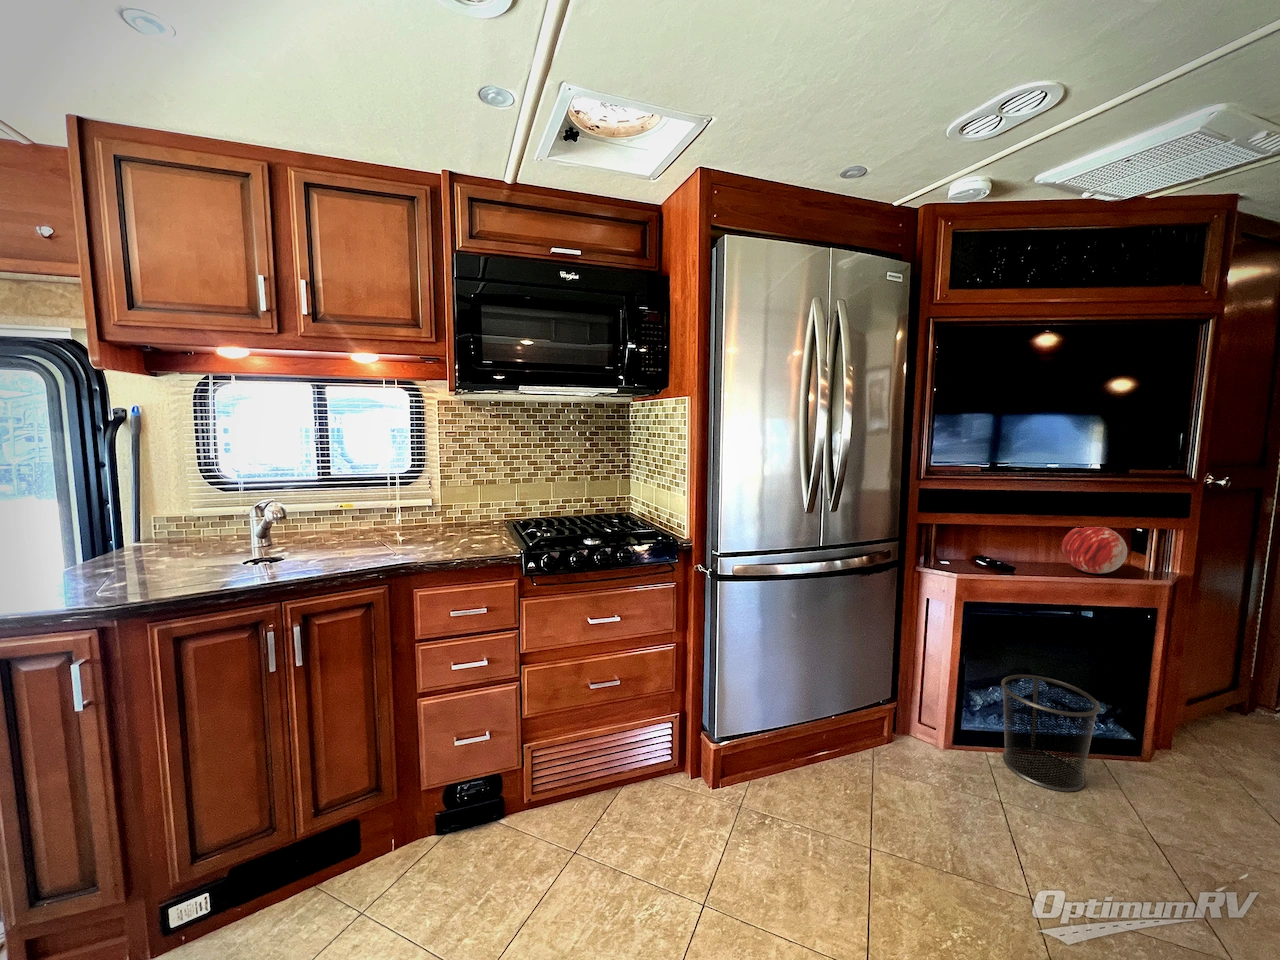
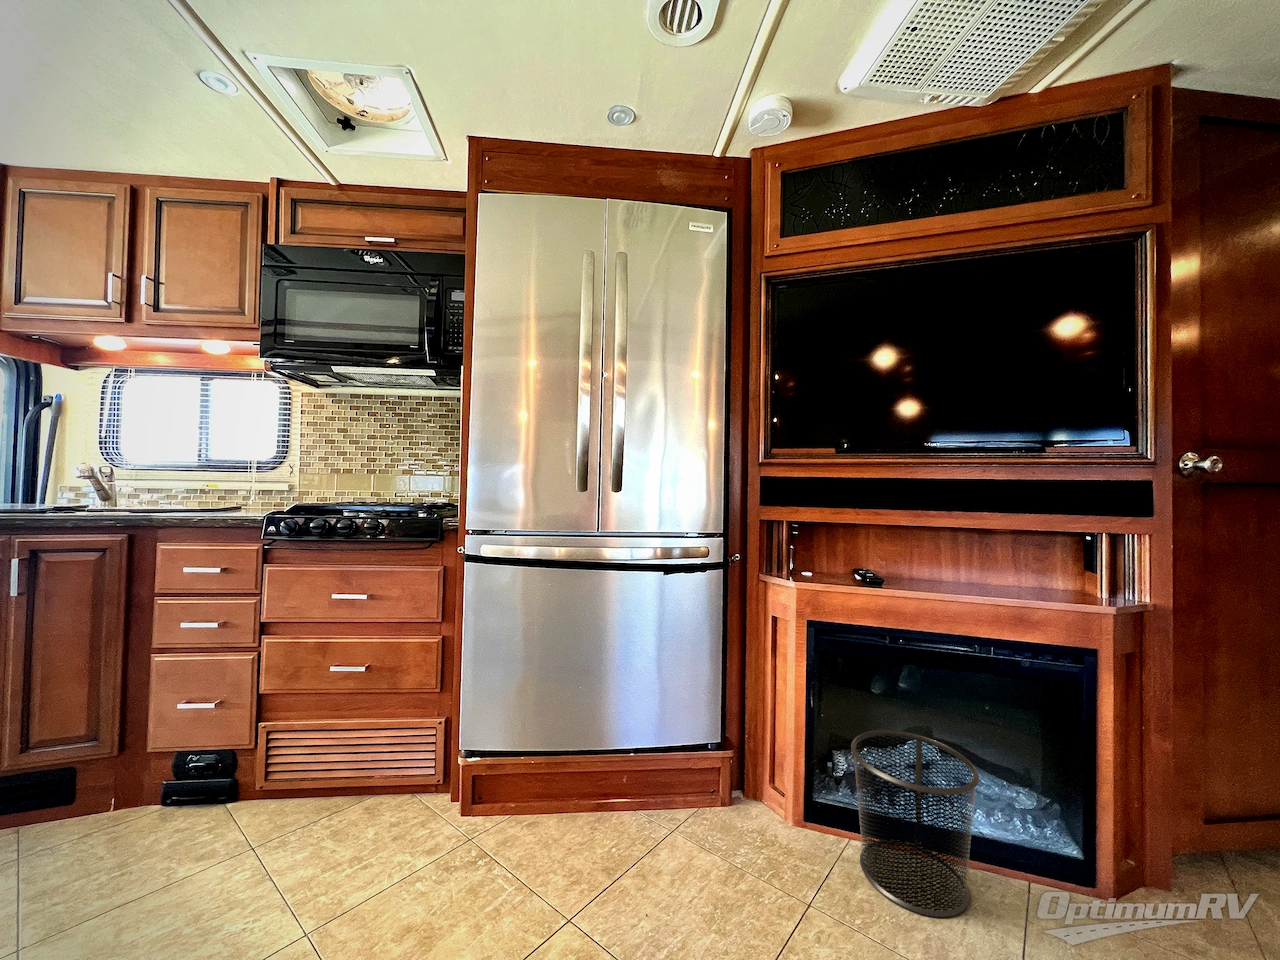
decorative orb: present [1062,525,1127,573] -> none [959,524,1044,593]

